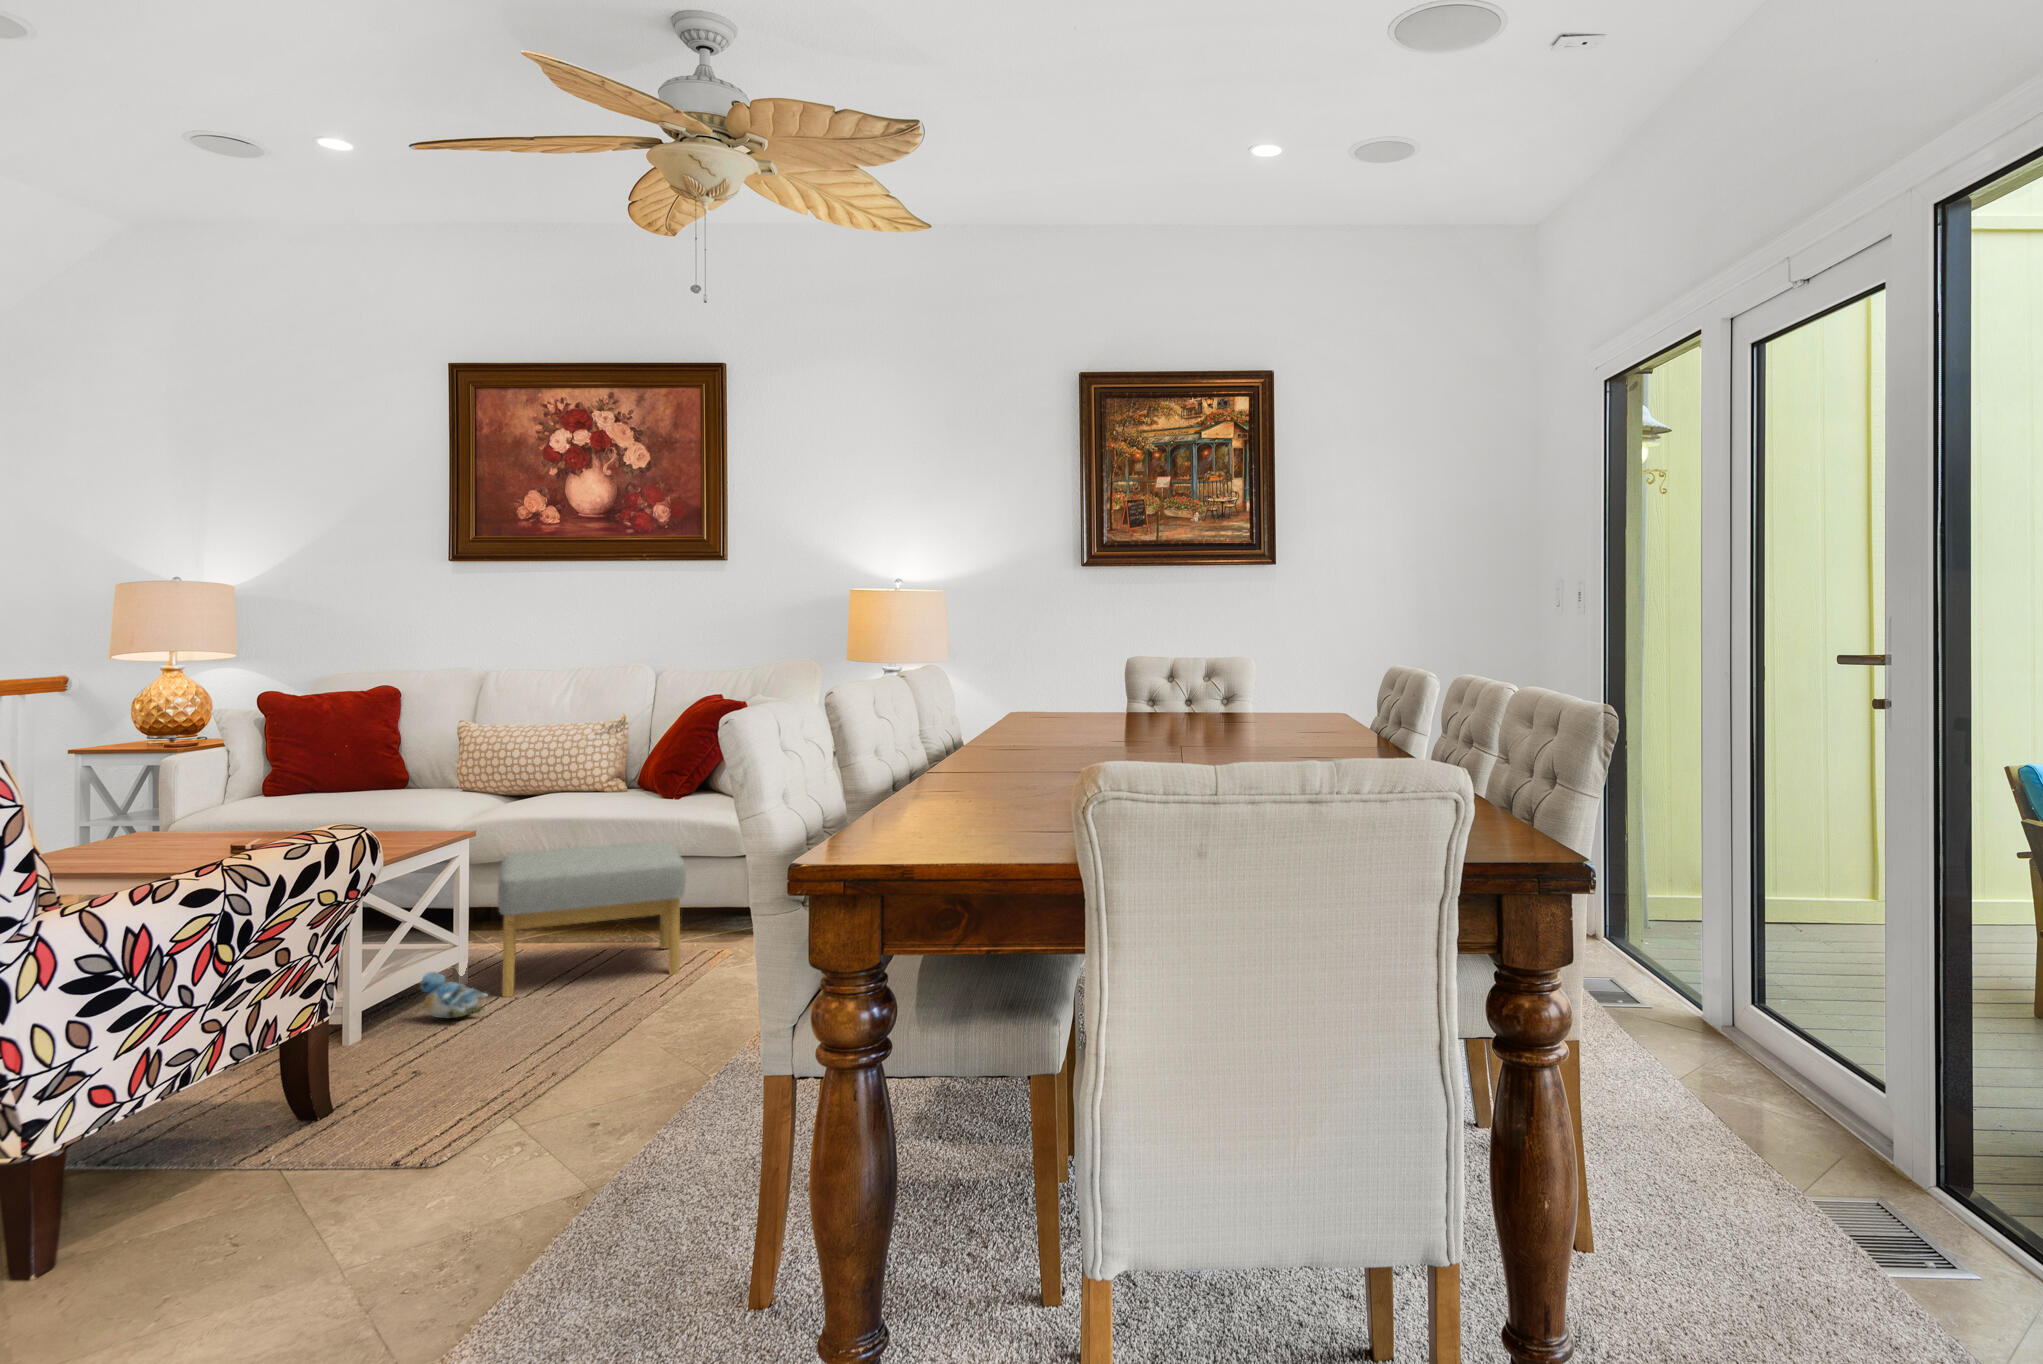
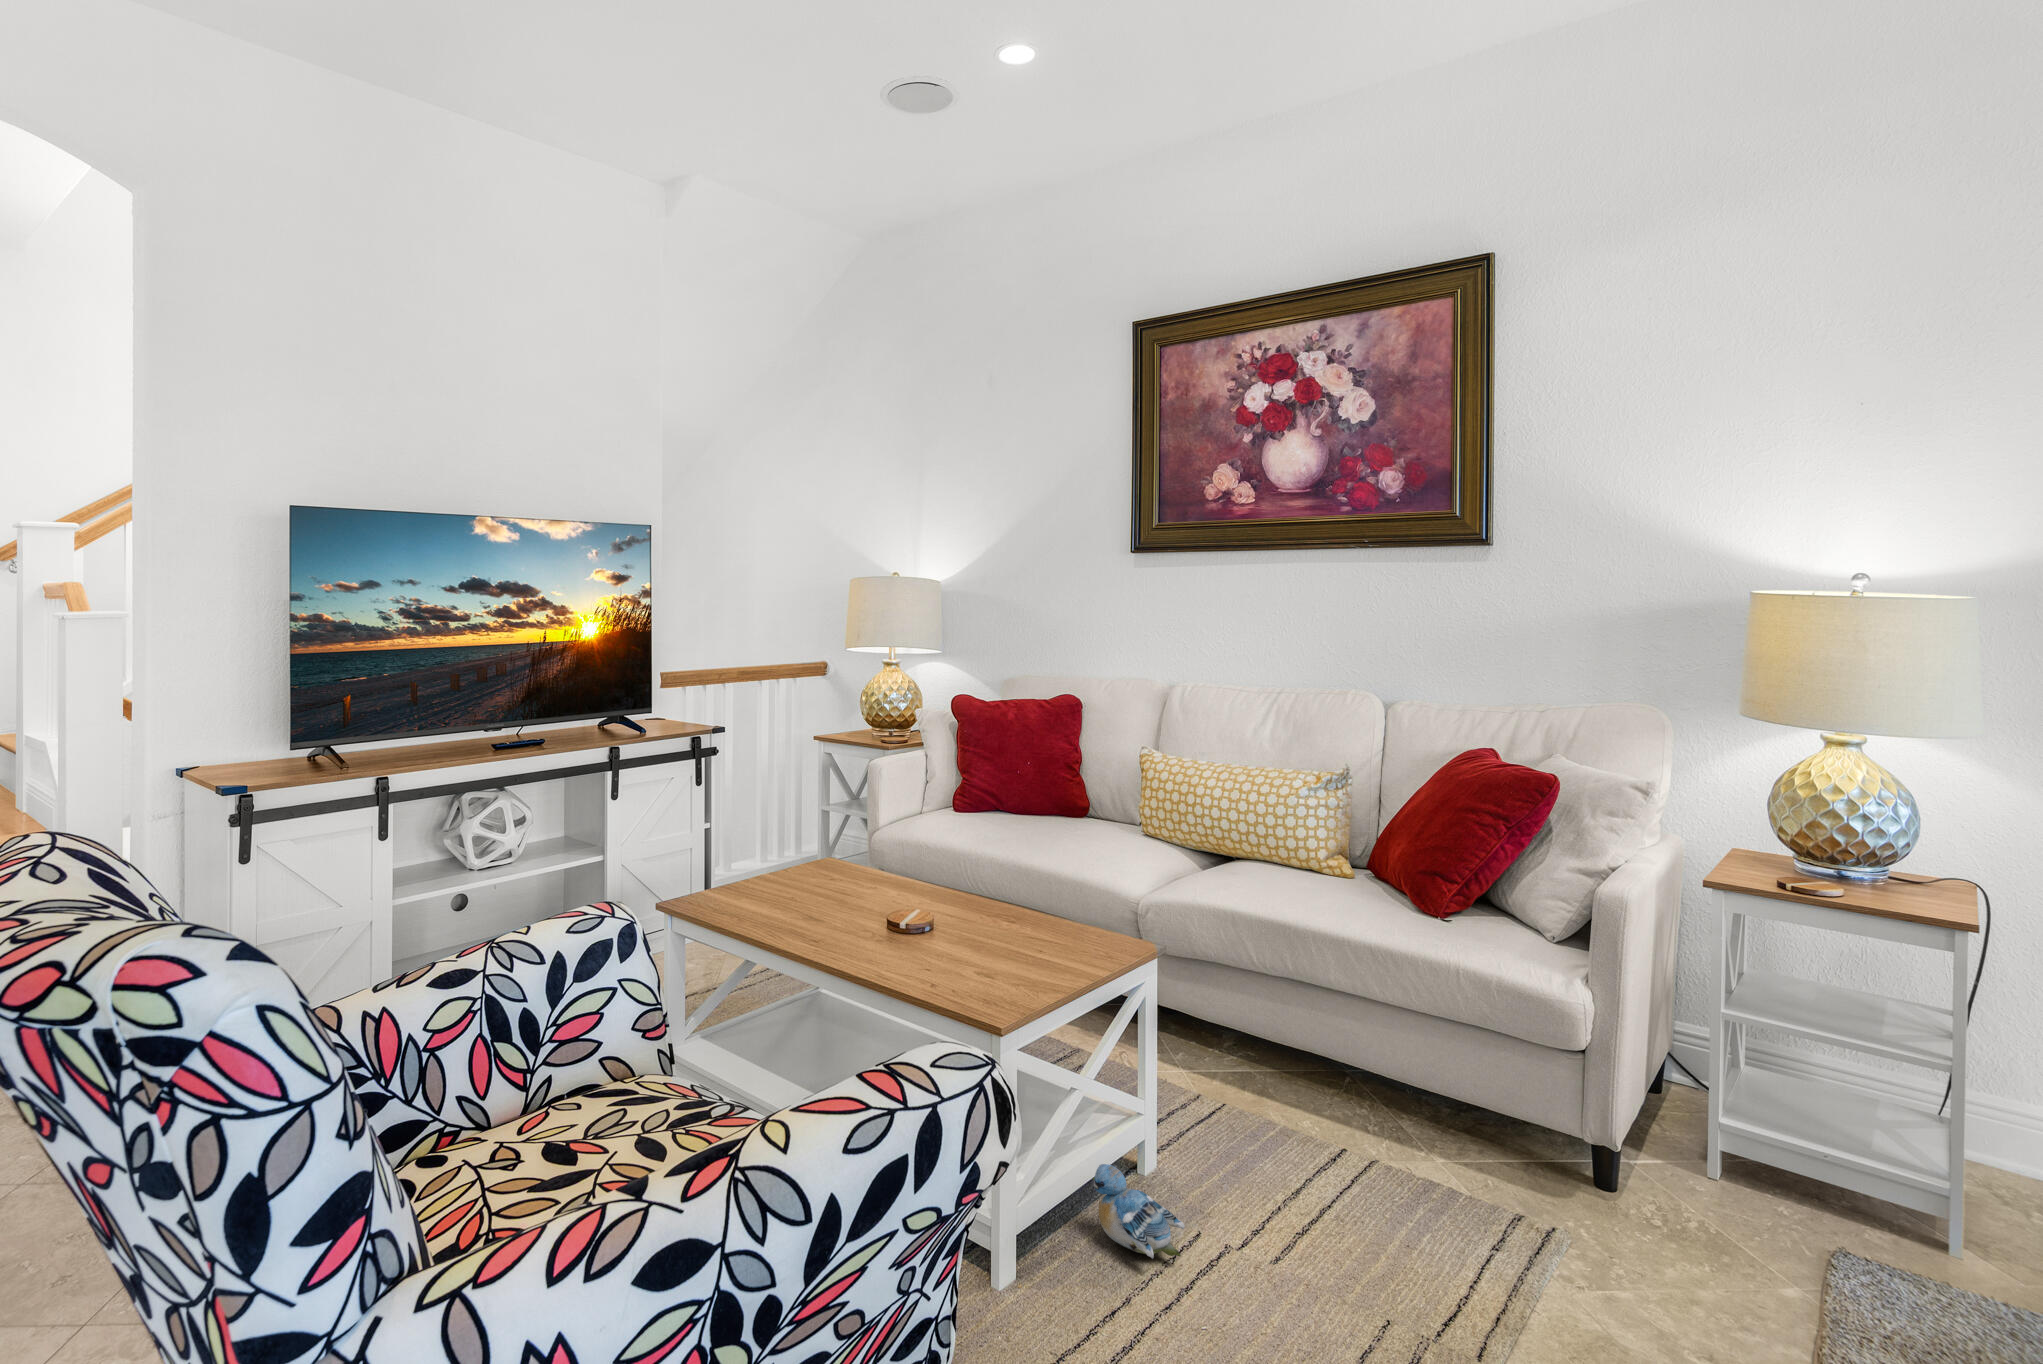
footstool: present [498,842,686,997] -> none [1196,972,1497,1266]

